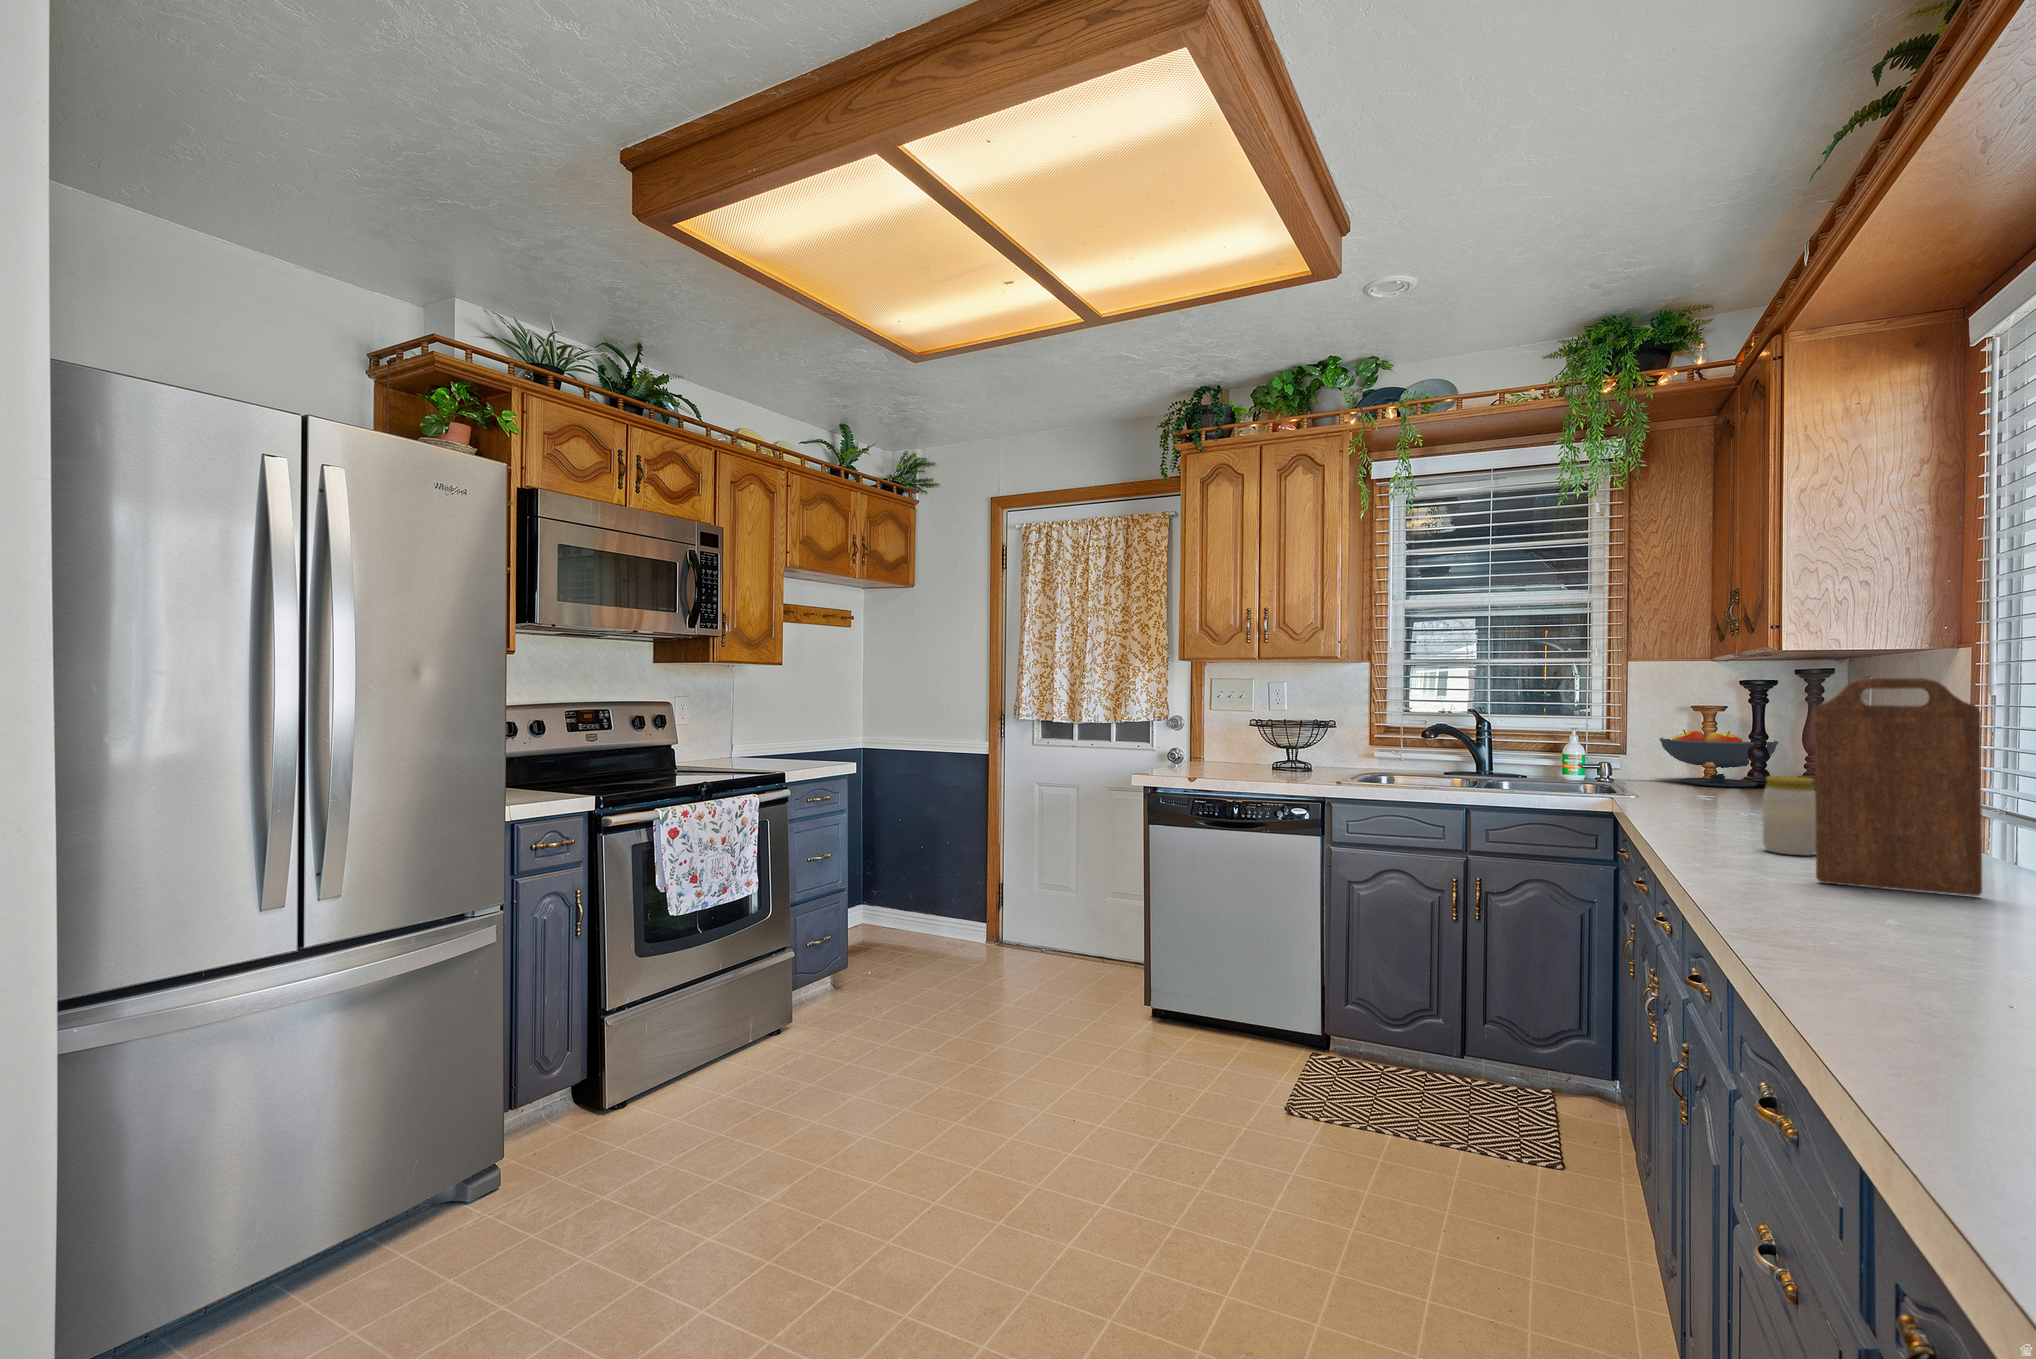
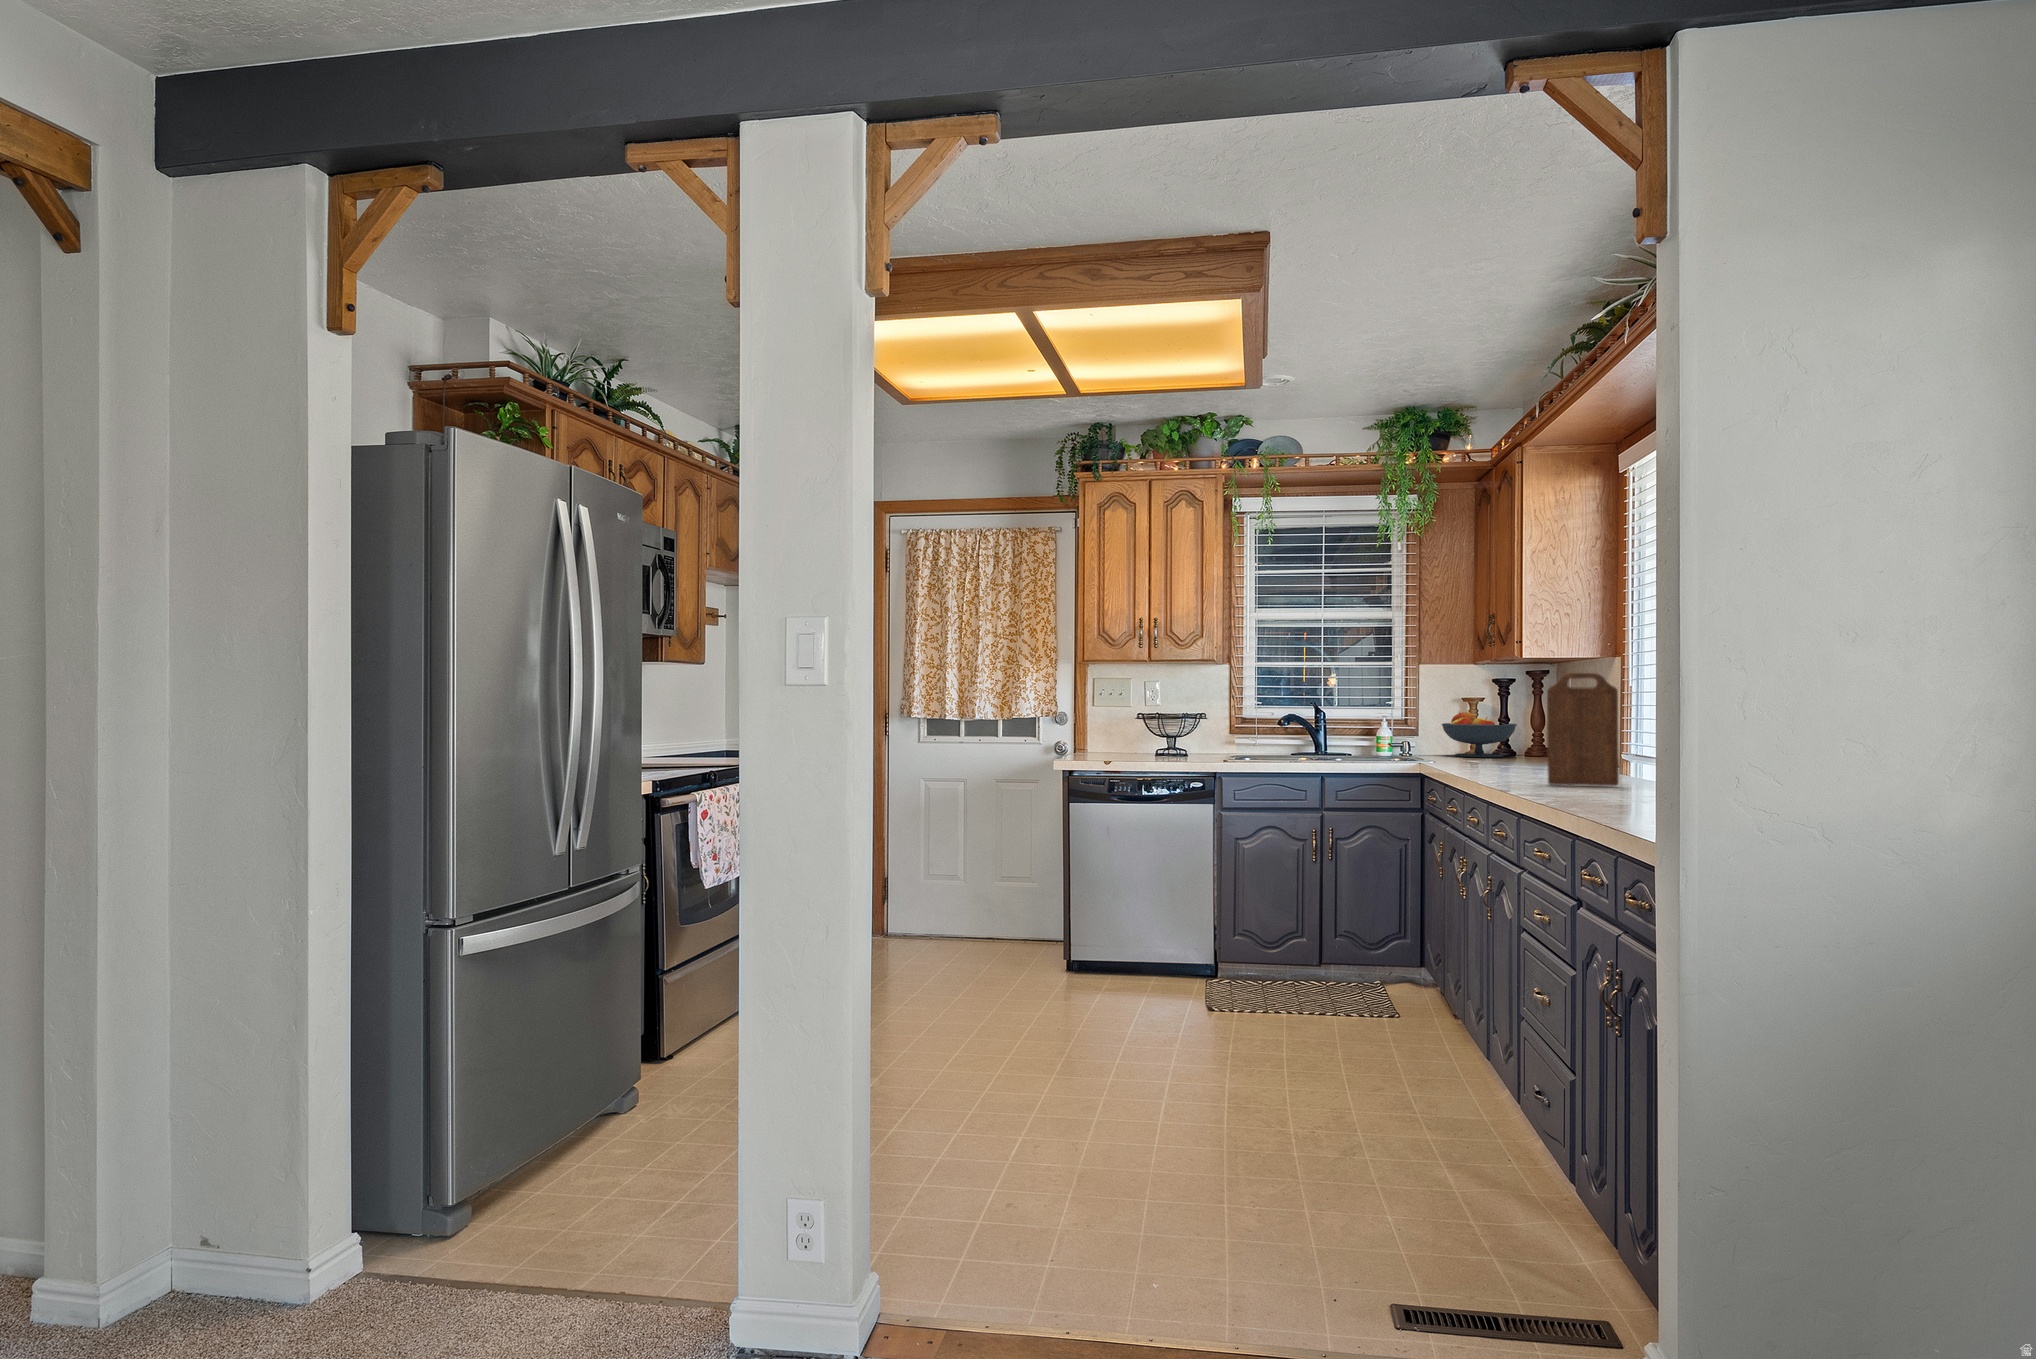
jar: present [1762,776,1816,855] -> none [1519,733,1547,778]

